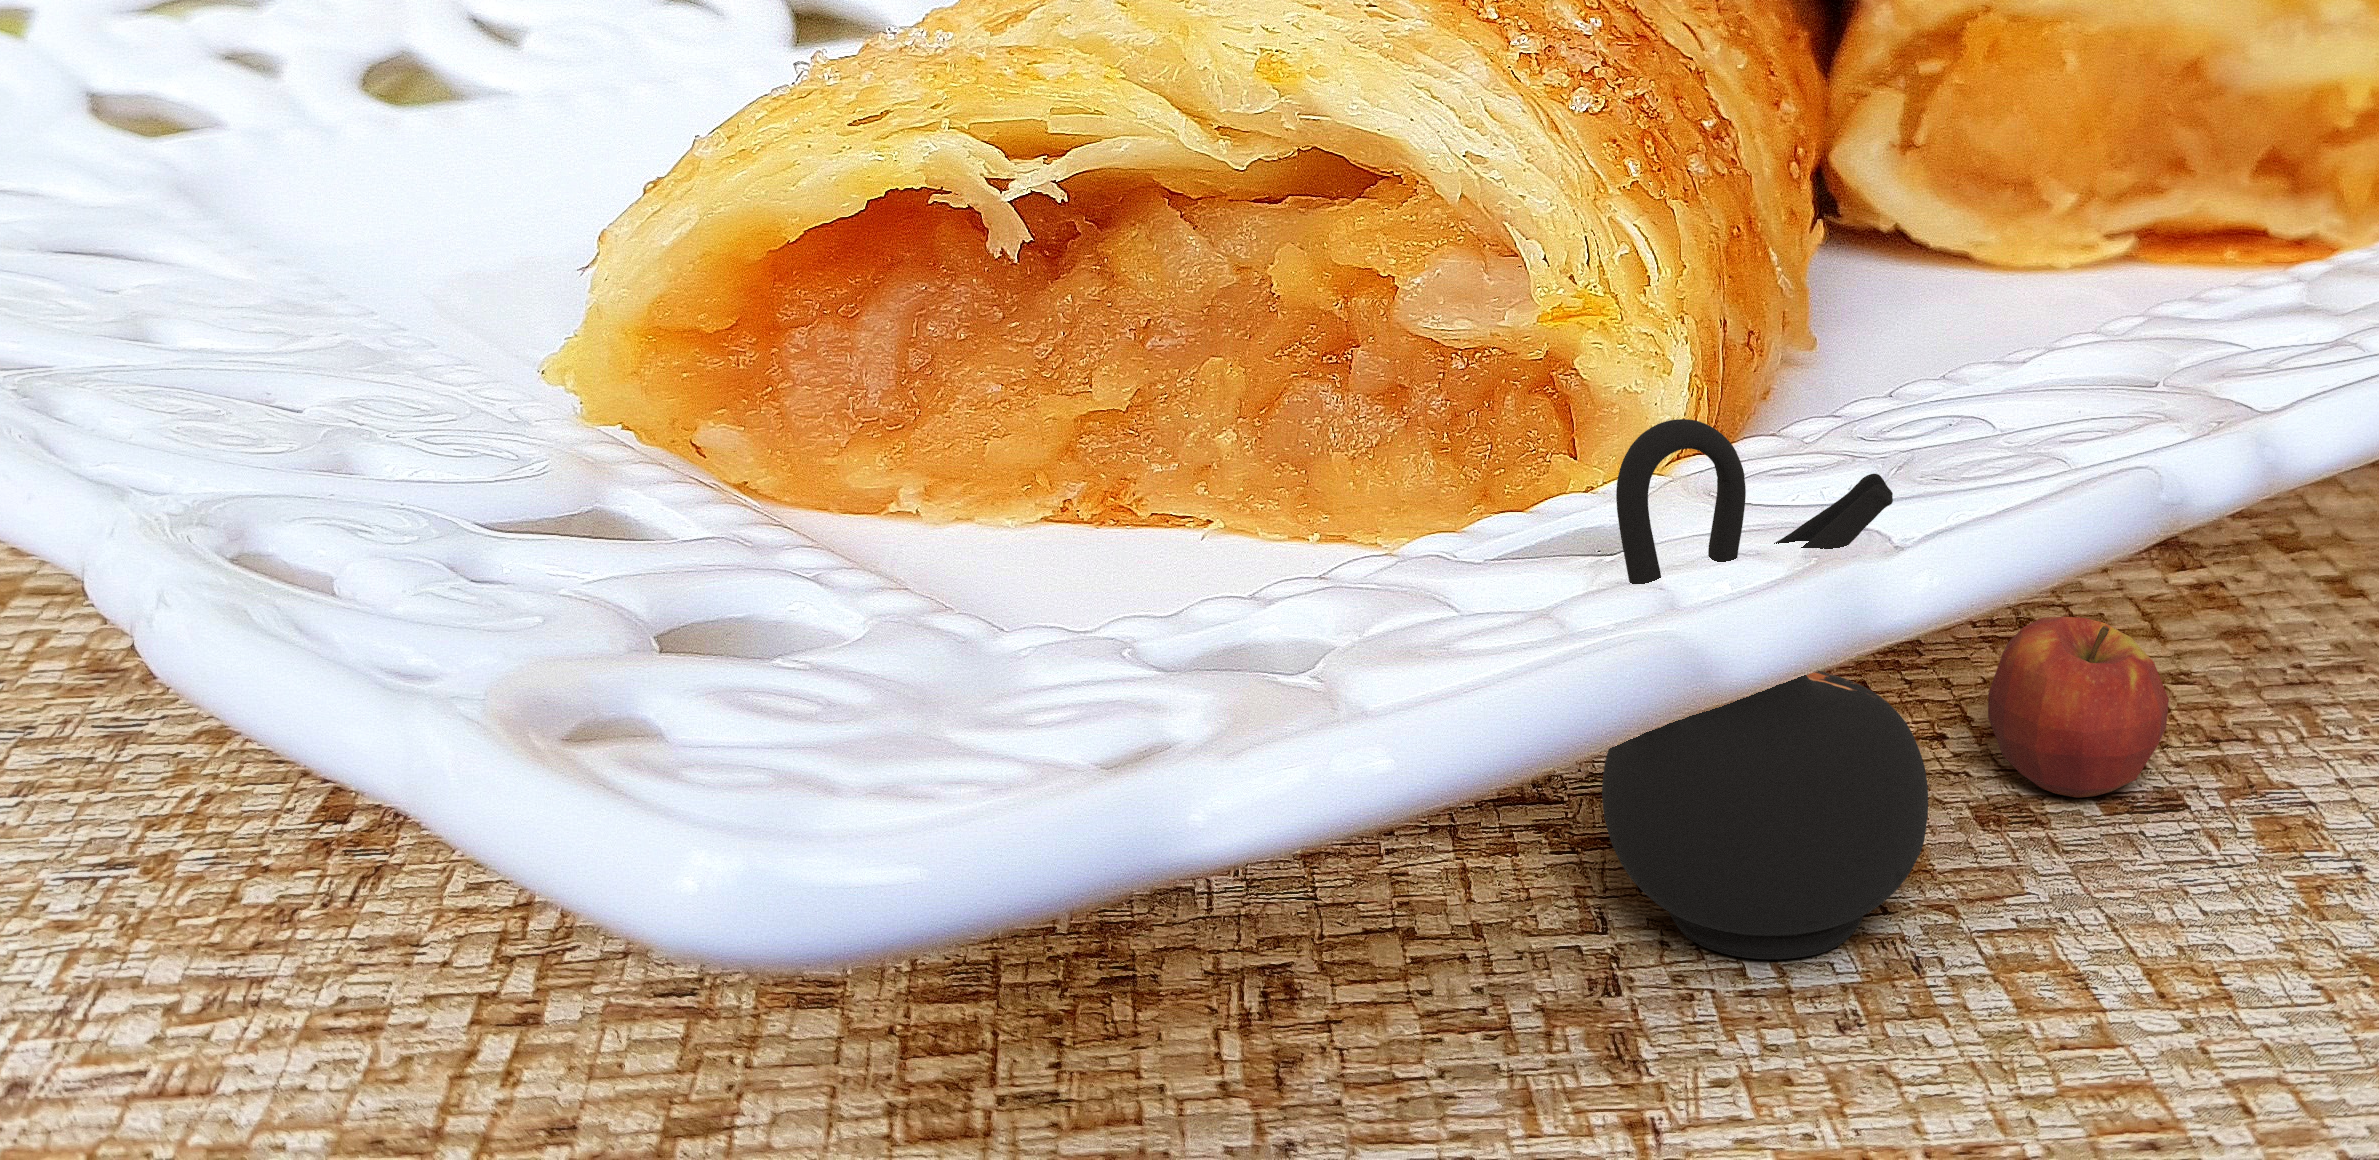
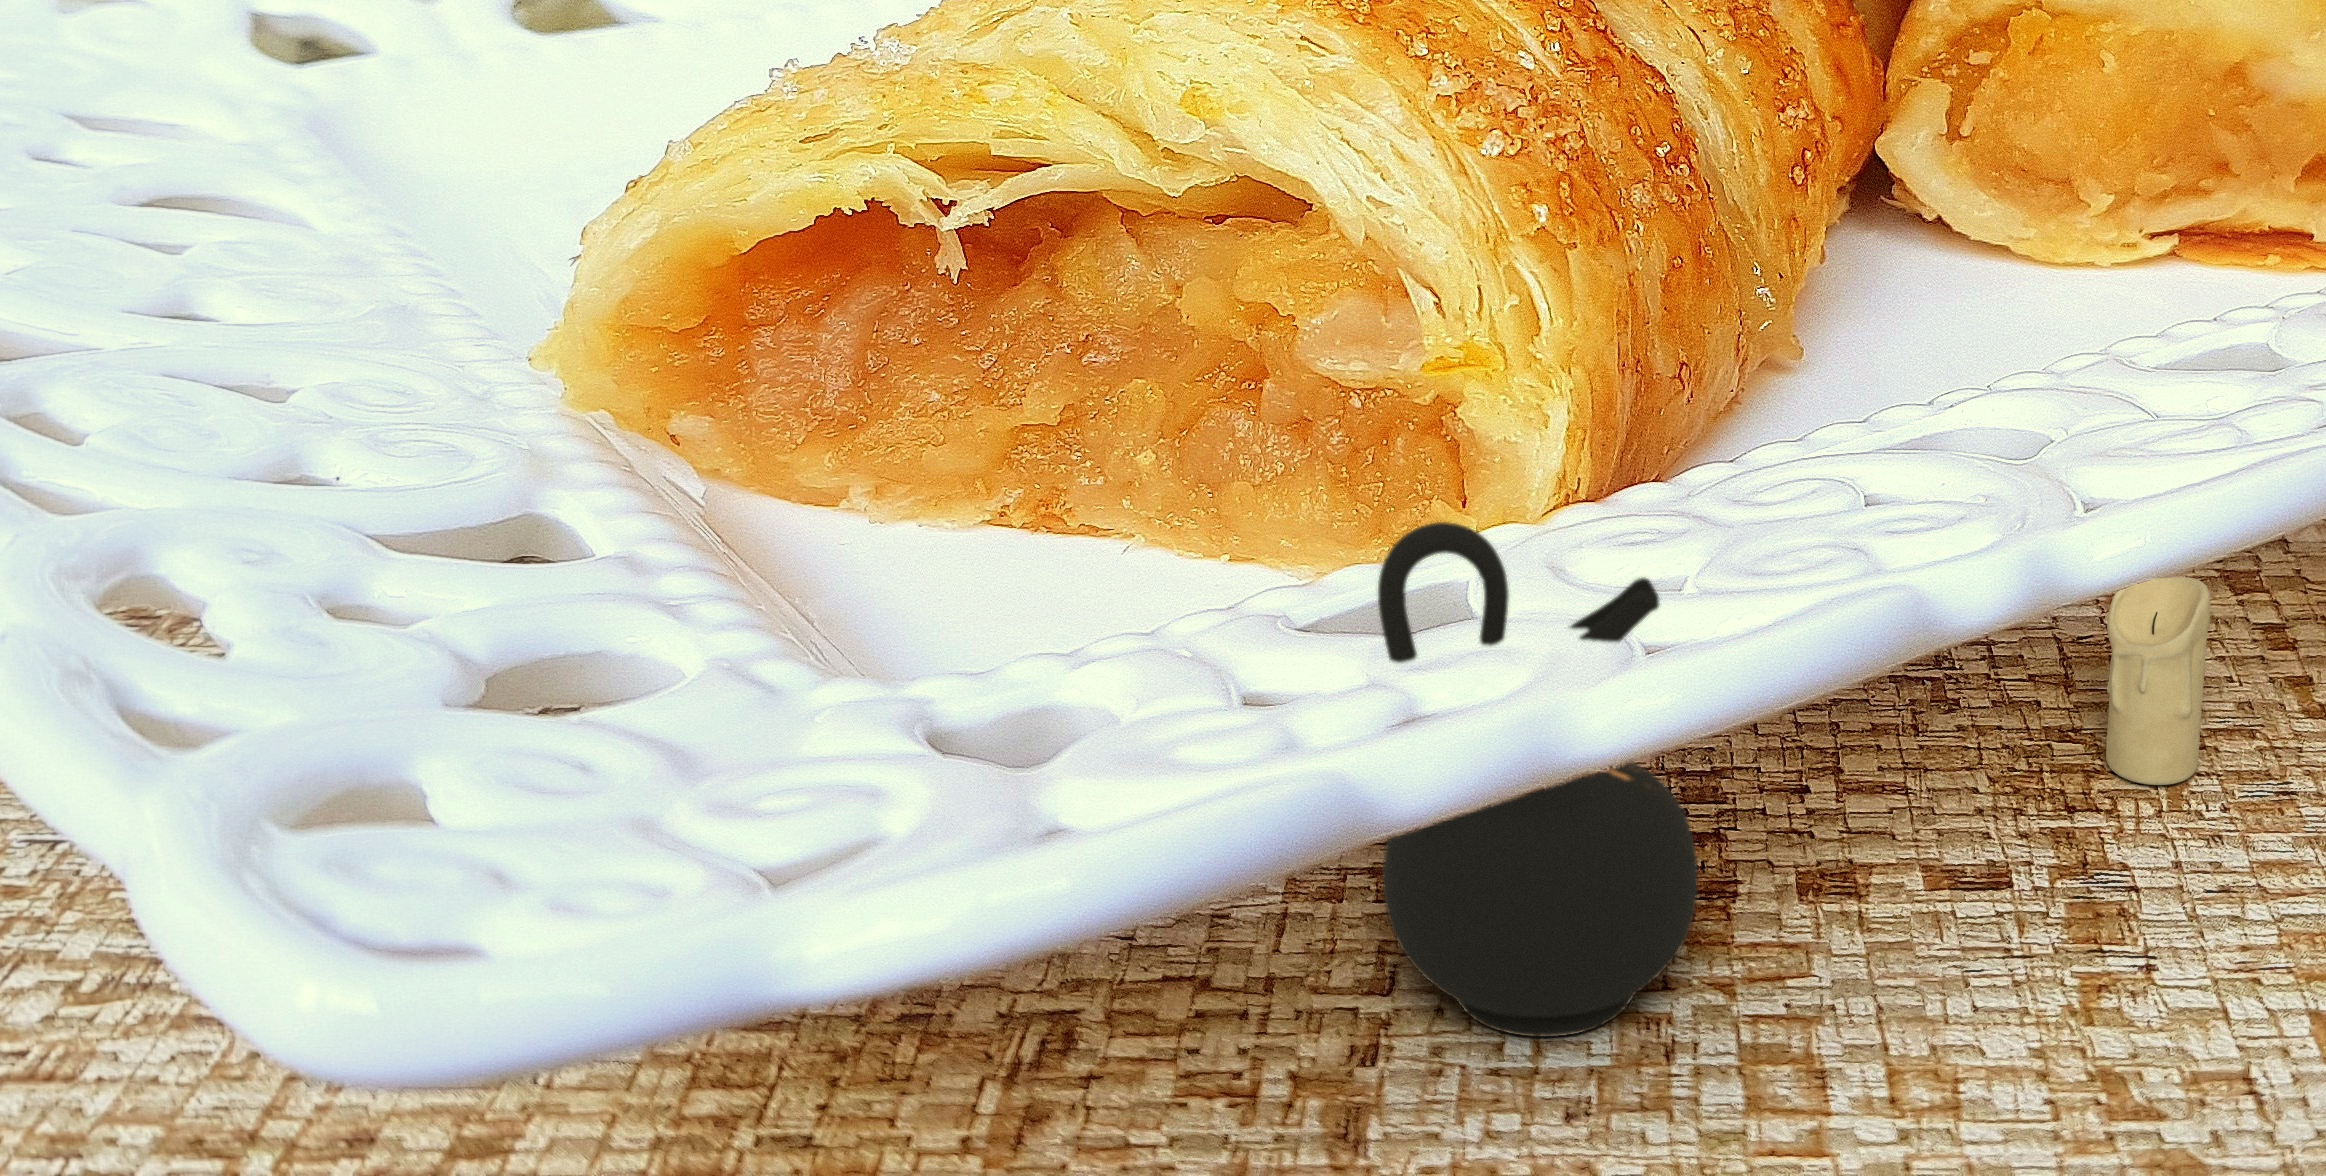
candle: none [2230,504,2335,713] -> present [2106,577,2211,785]
apple: present [1988,617,2169,798] -> none [1826,689,2002,871]

